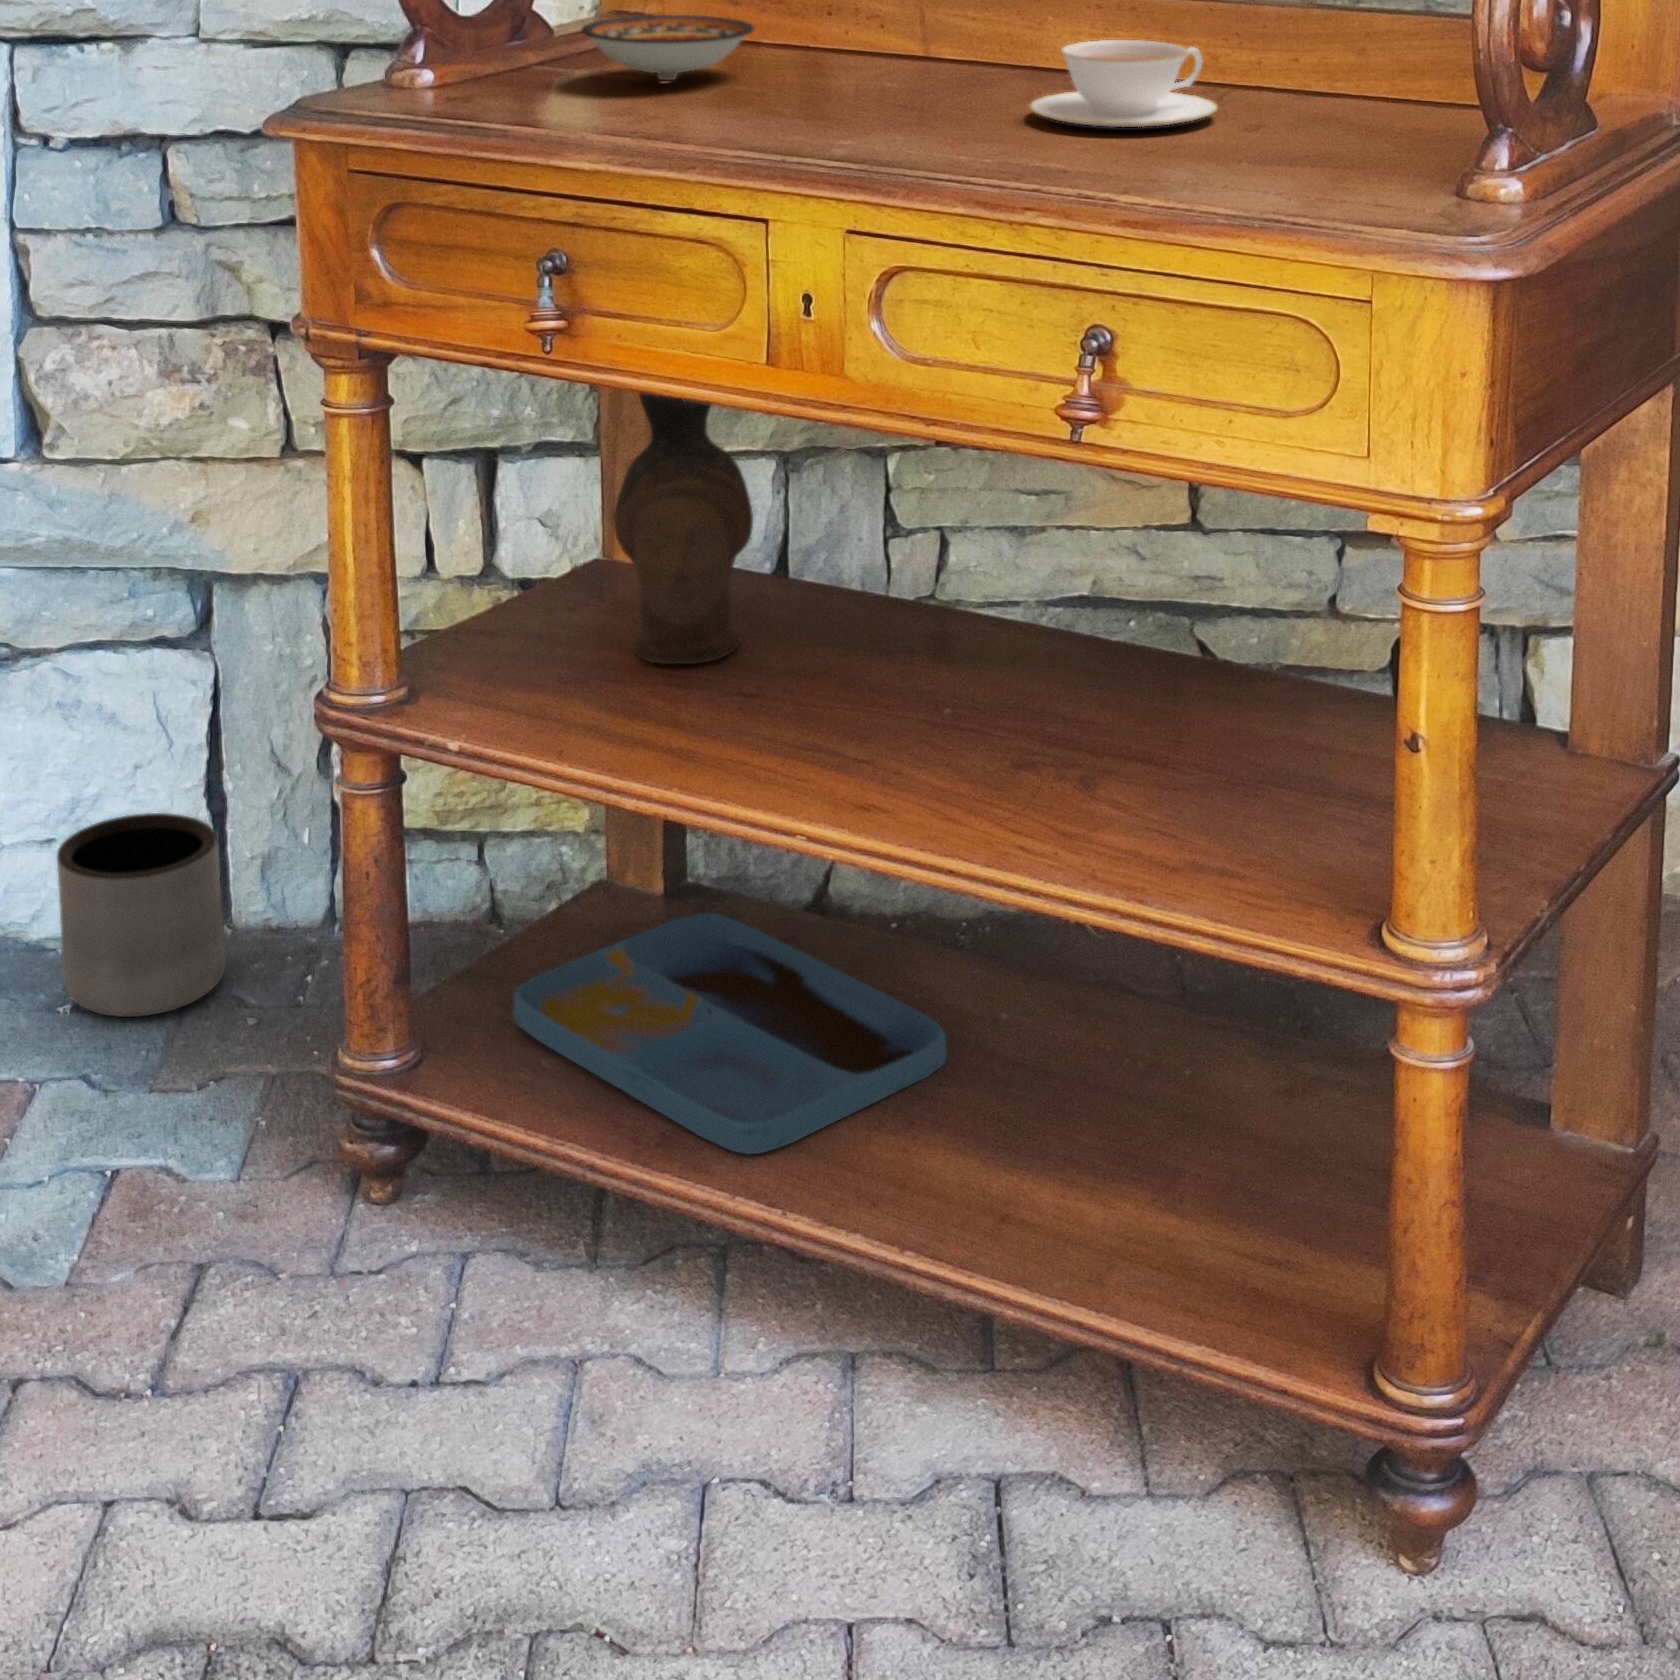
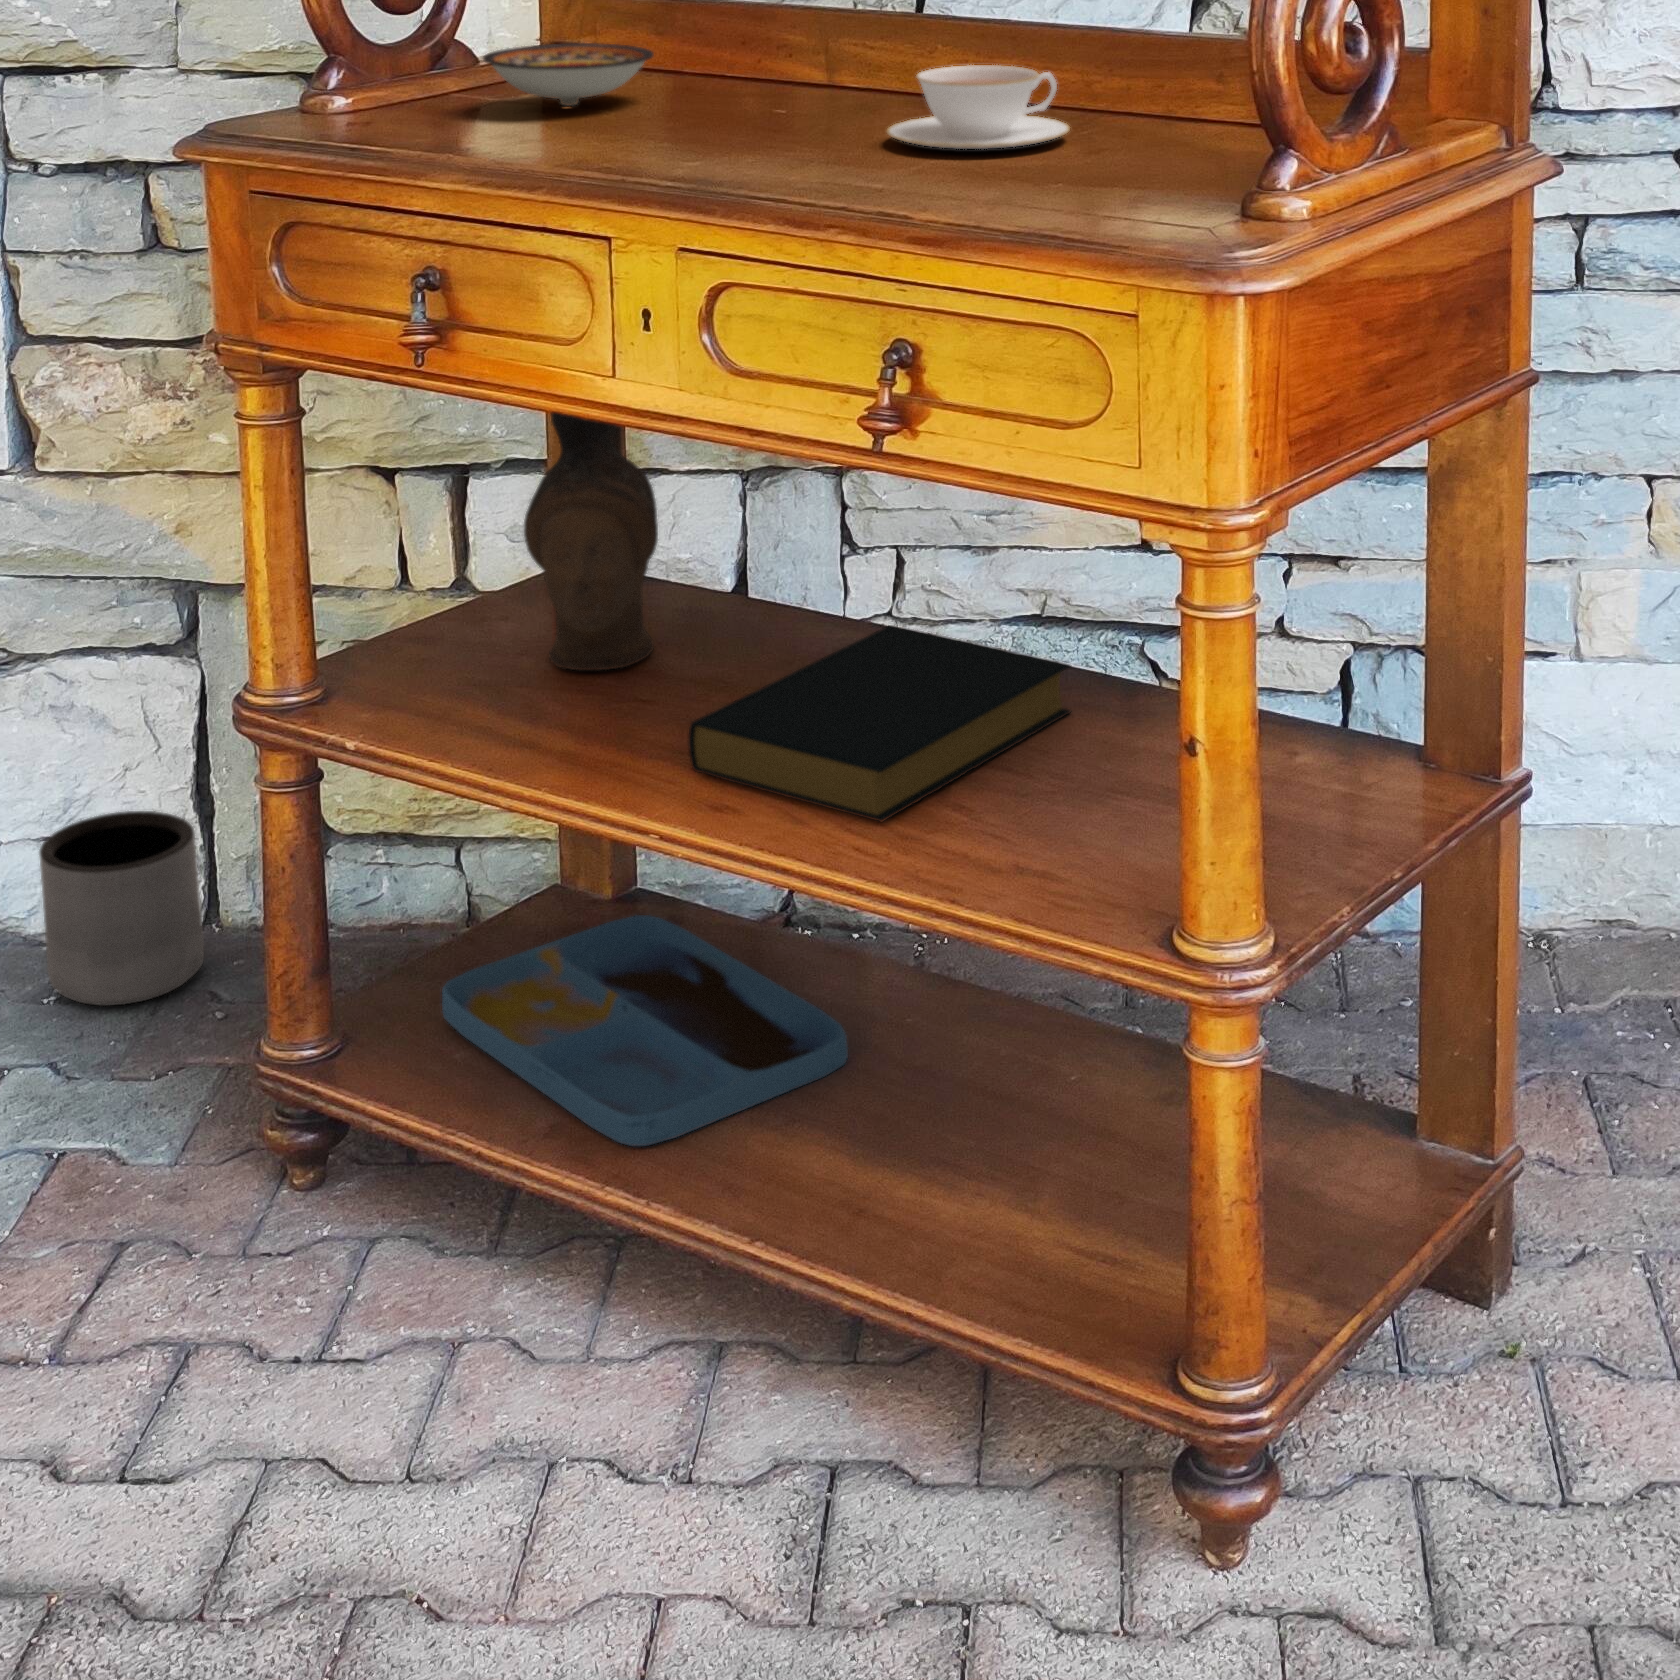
hardback book: none [819,614,1193,819] -> present [688,625,1071,822]

